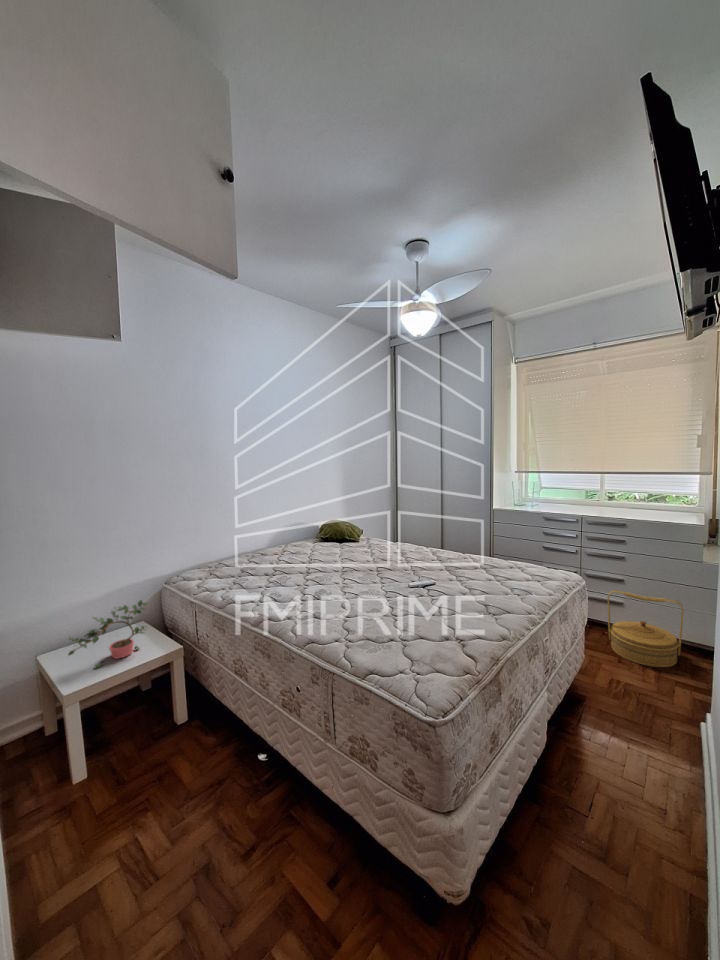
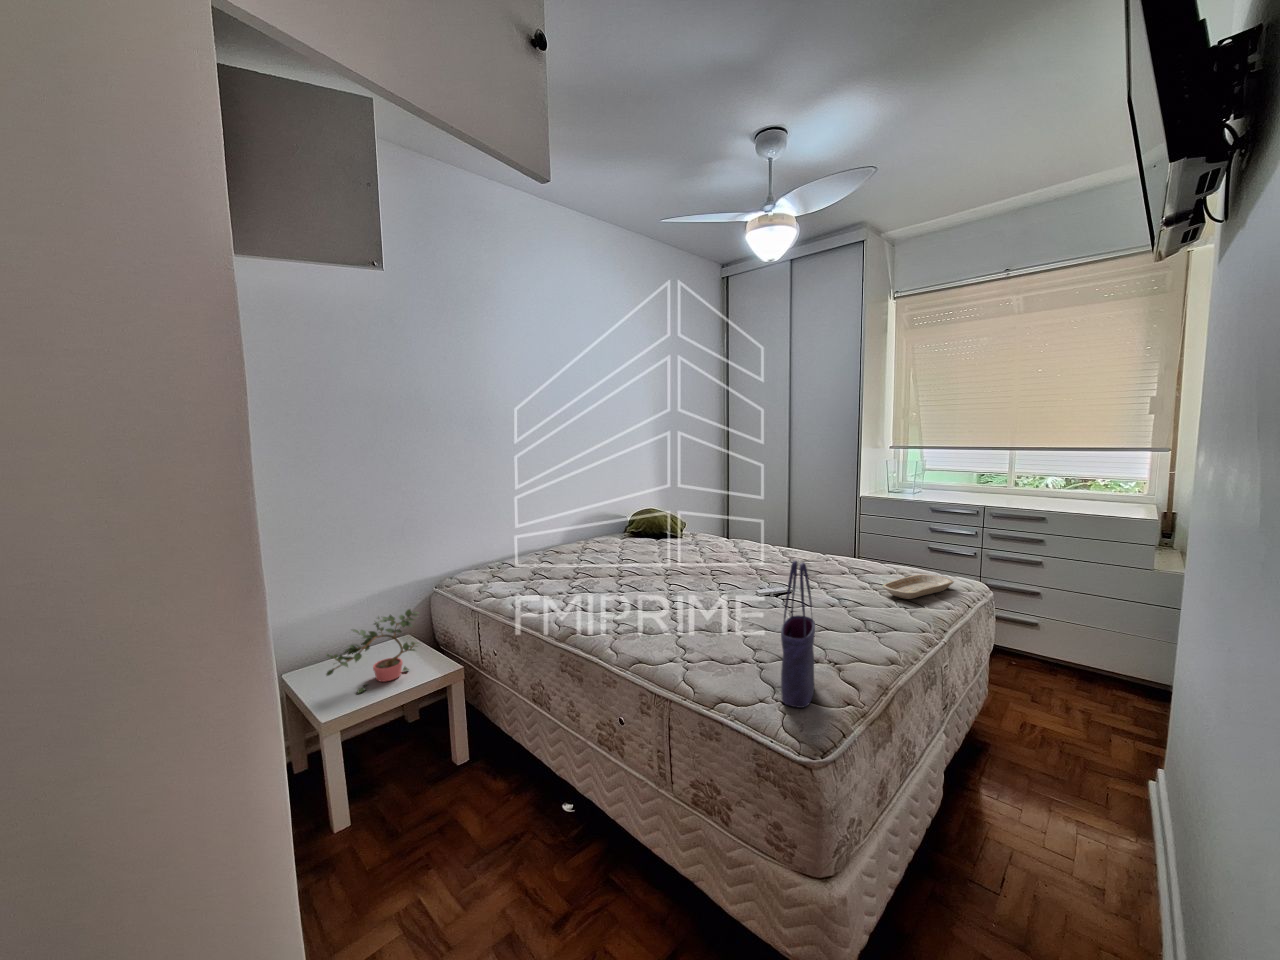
tote bag: none [416,562,443,677] -> present [781,561,815,708]
tray: none [503,568,556,587] -> present [882,574,954,599]
woven basket: present [608,590,684,667] -> none [1021,606,1129,710]

